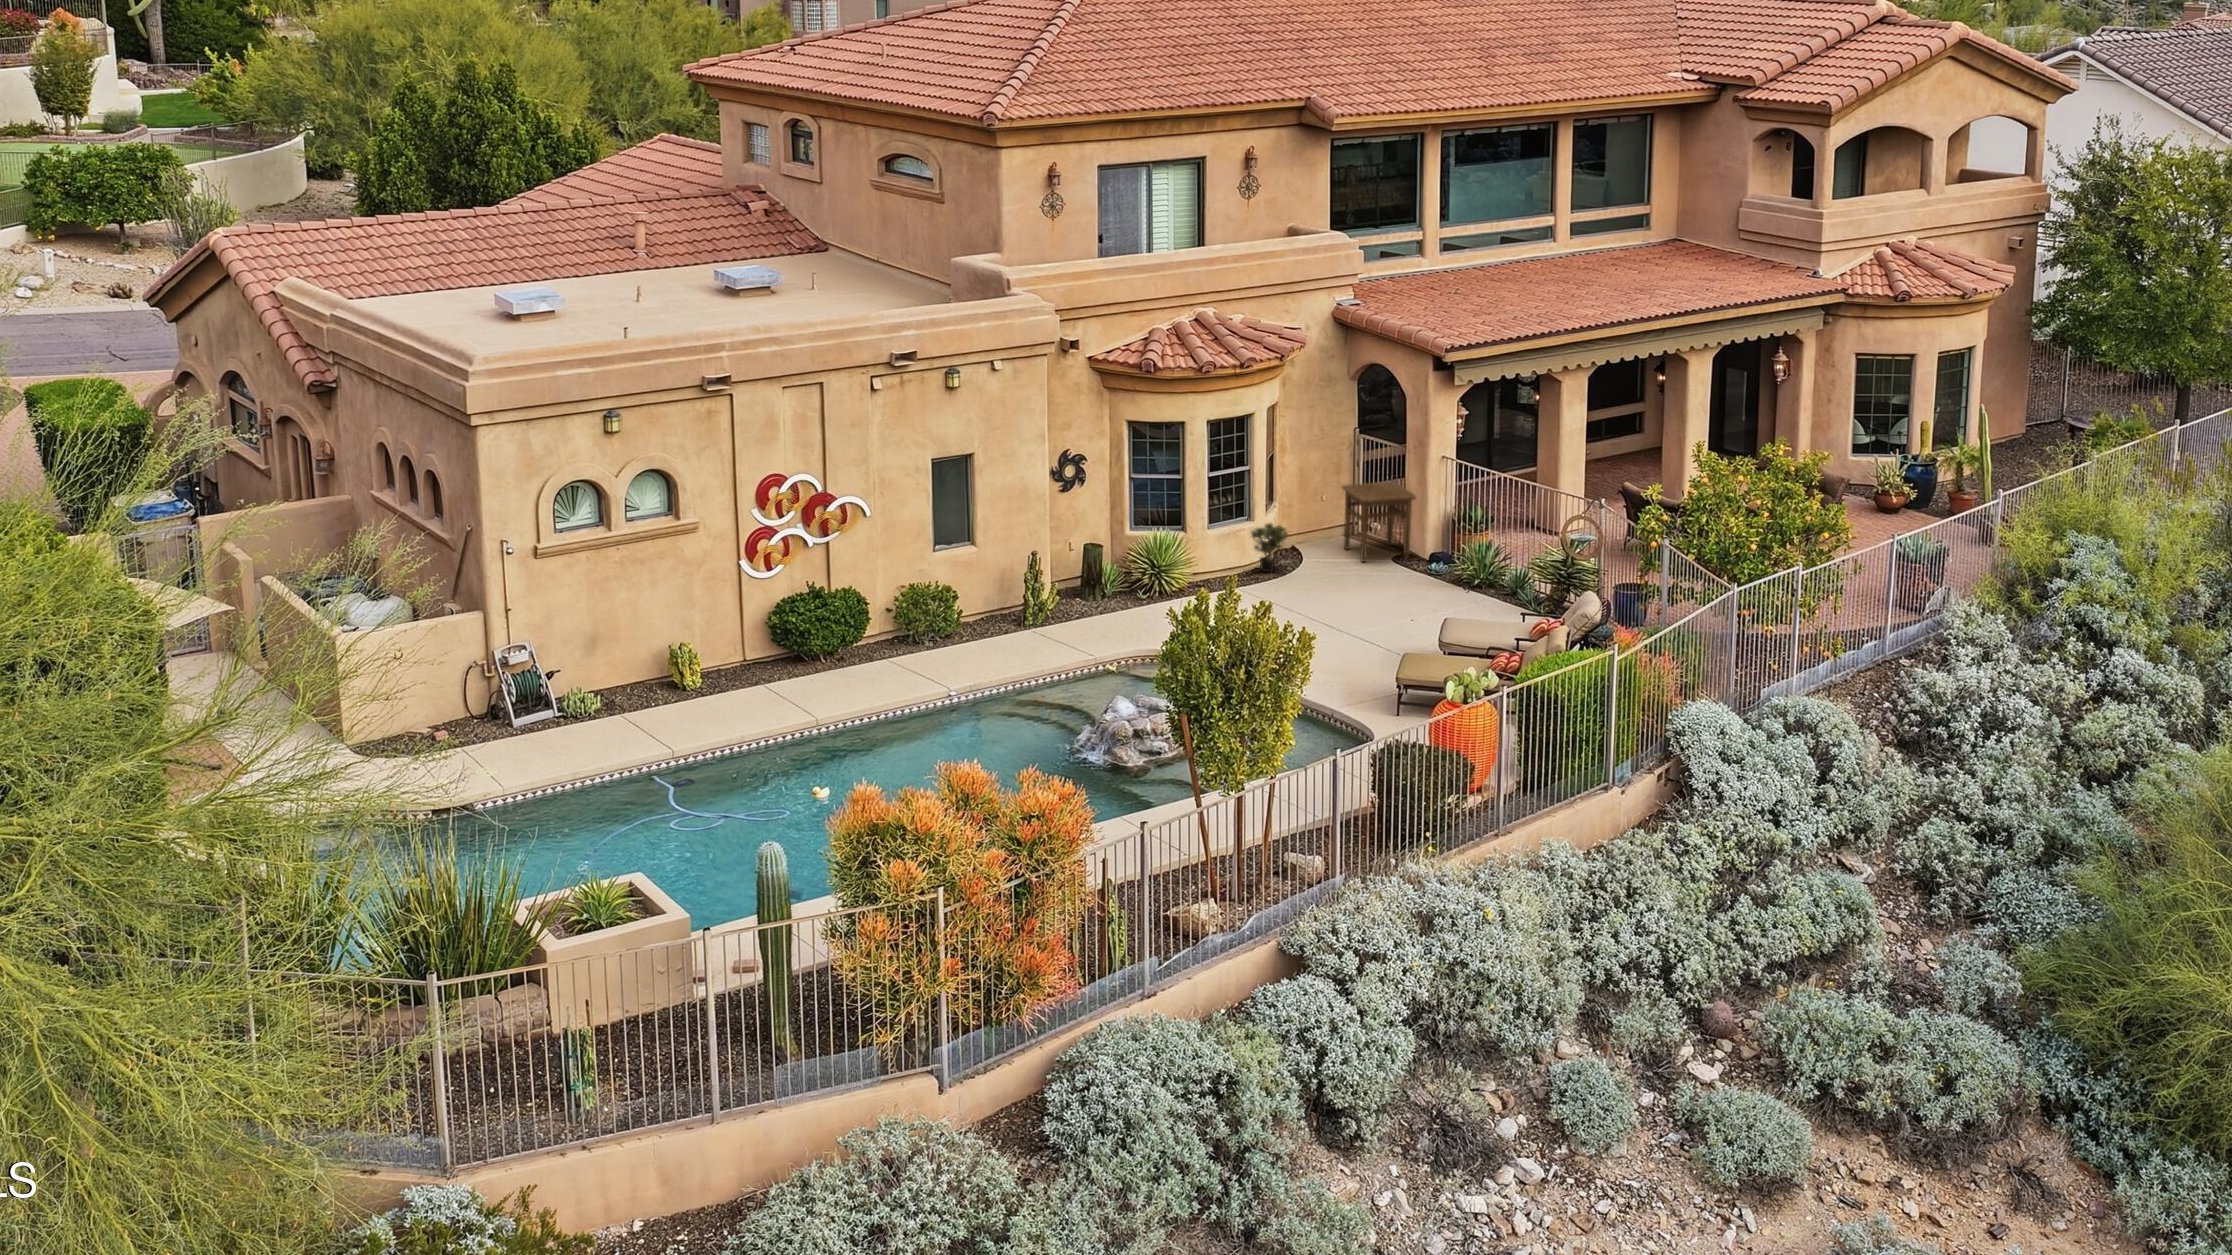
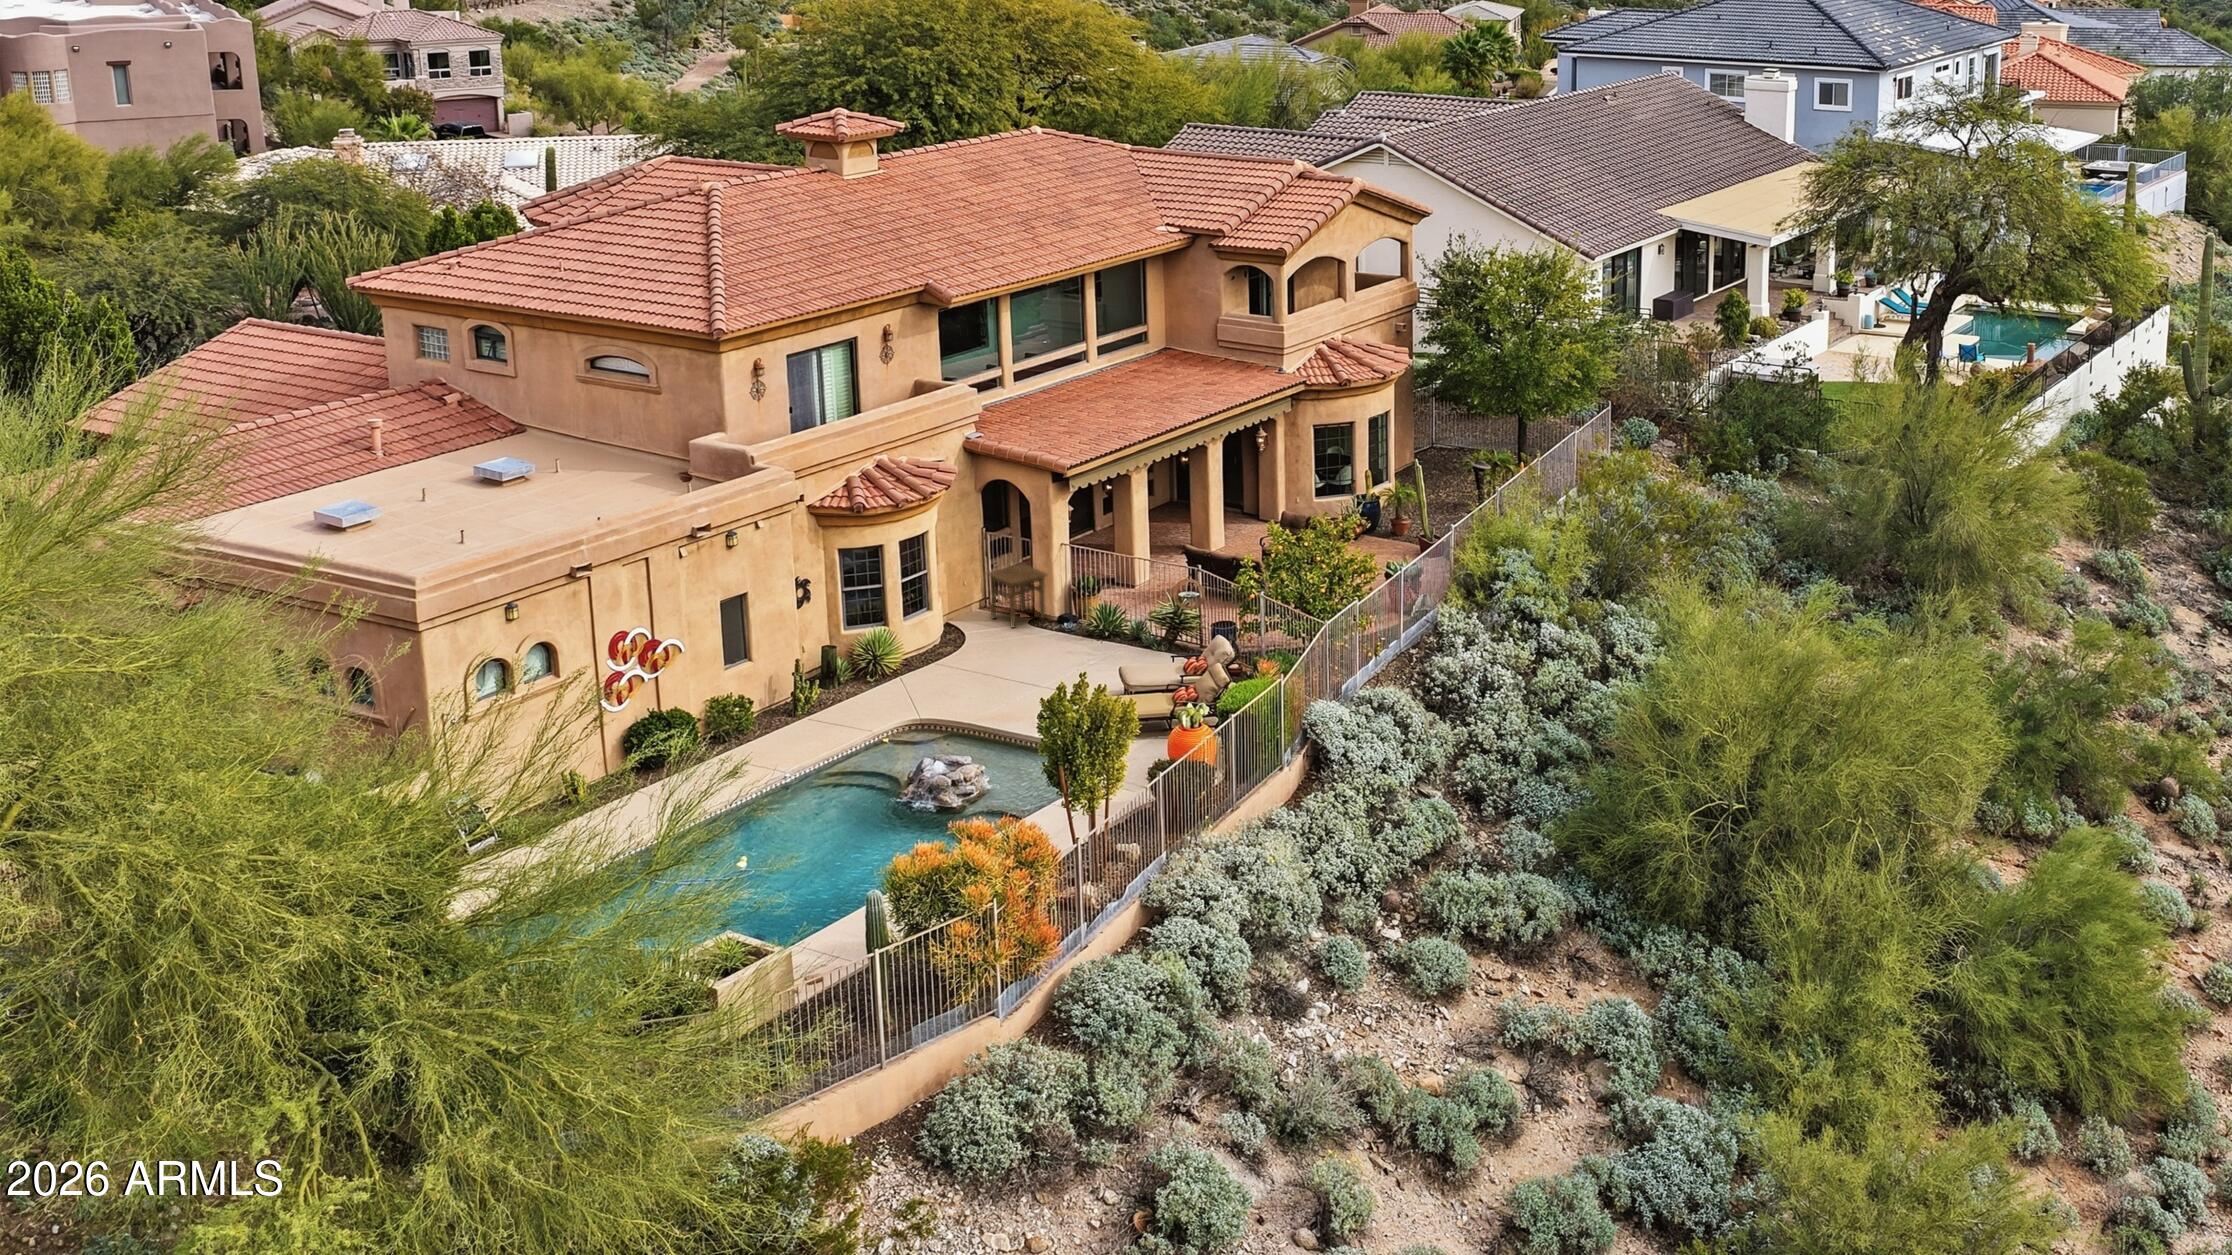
potted plant: present [1250,523,1288,572] -> none [932,609,963,647]

